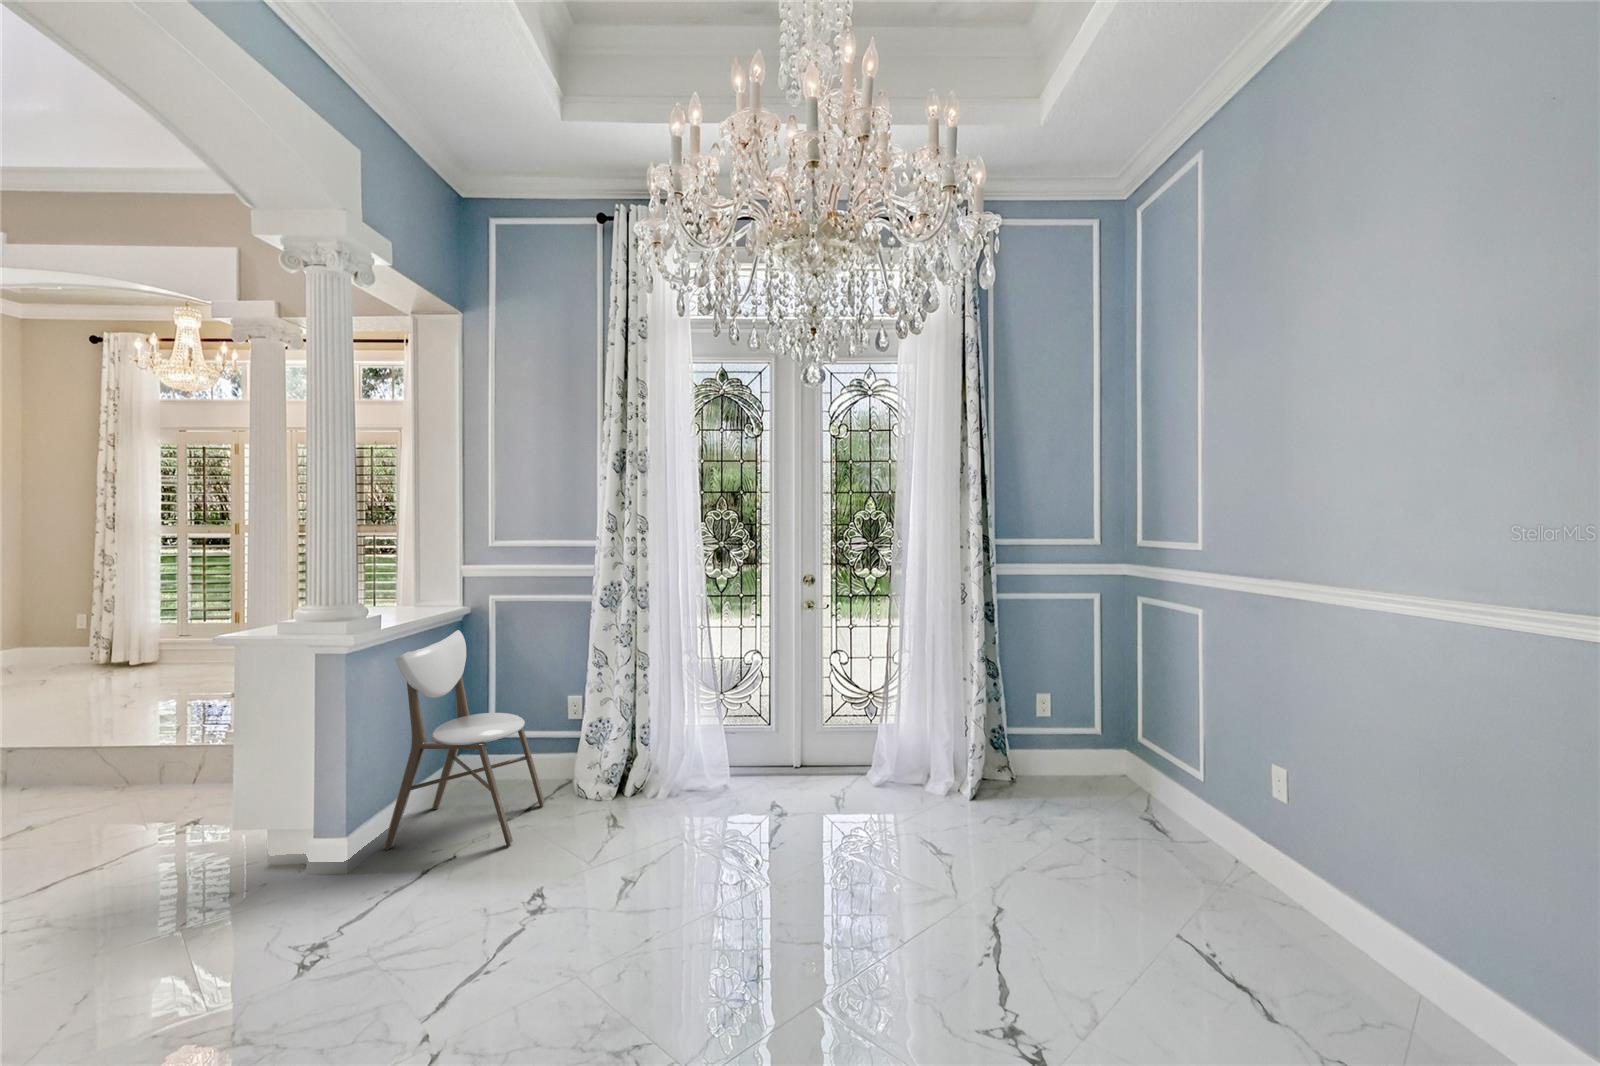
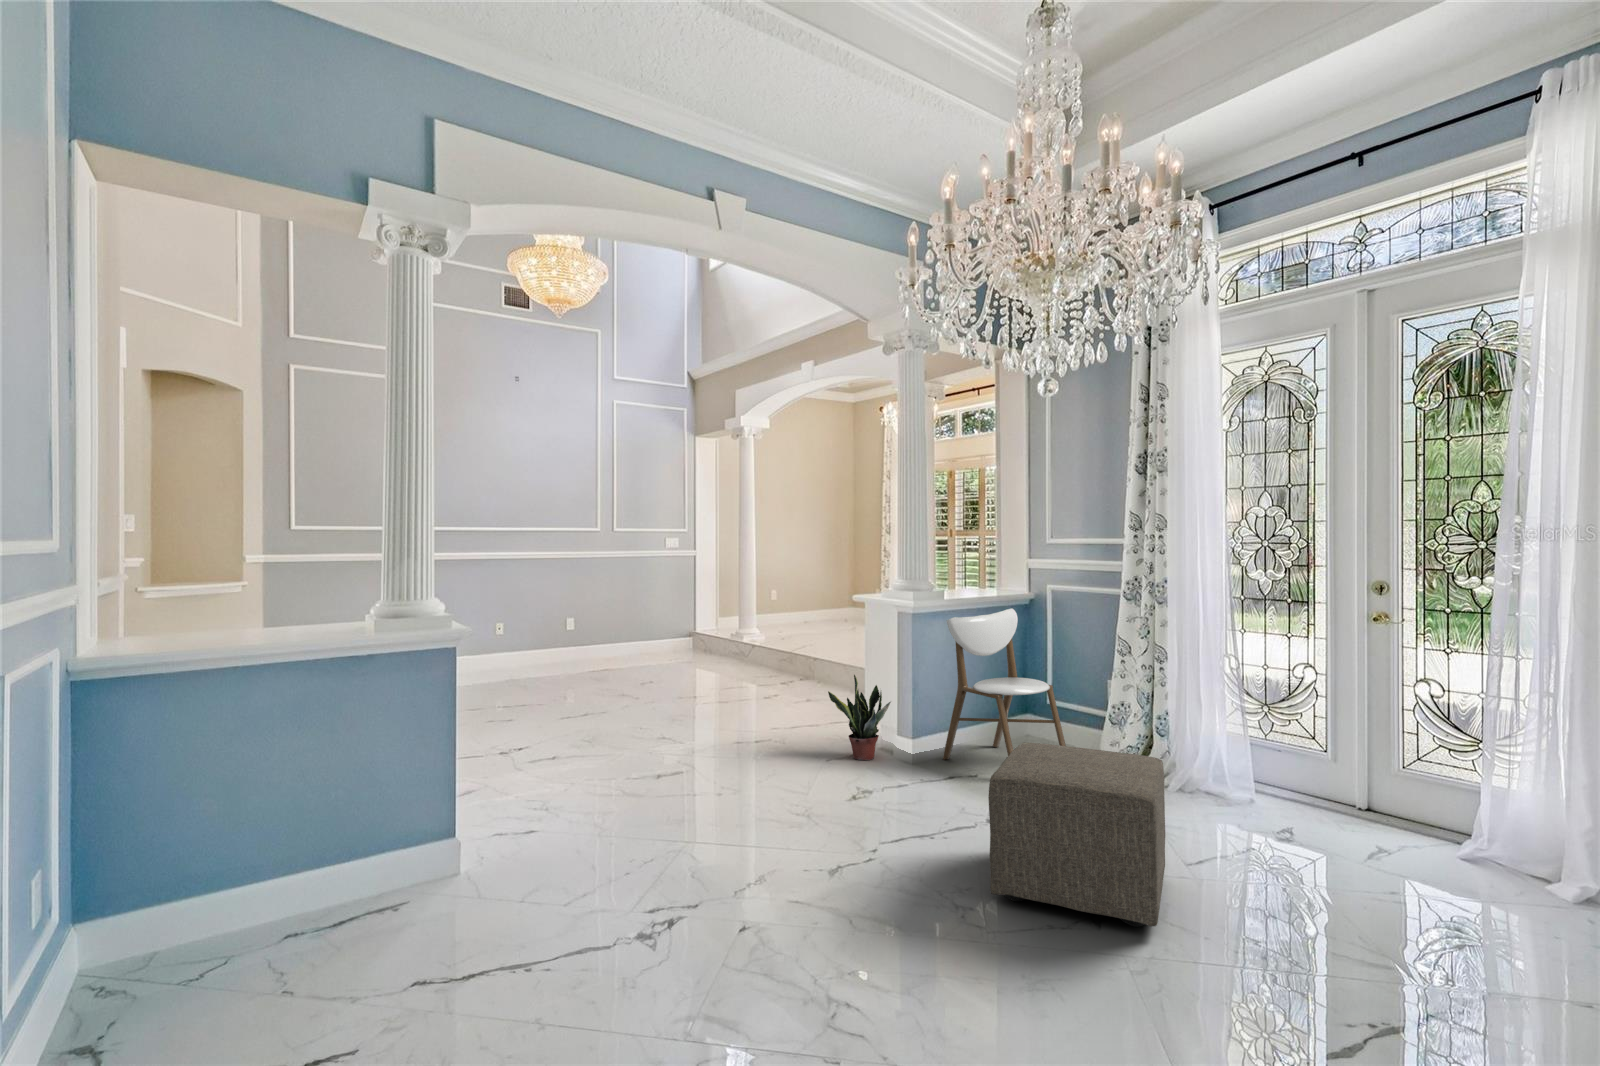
potted plant: none [181,765,307,901] -> present [828,675,891,760]
ottoman: none [611,774,827,1012] -> present [988,742,1165,927]

